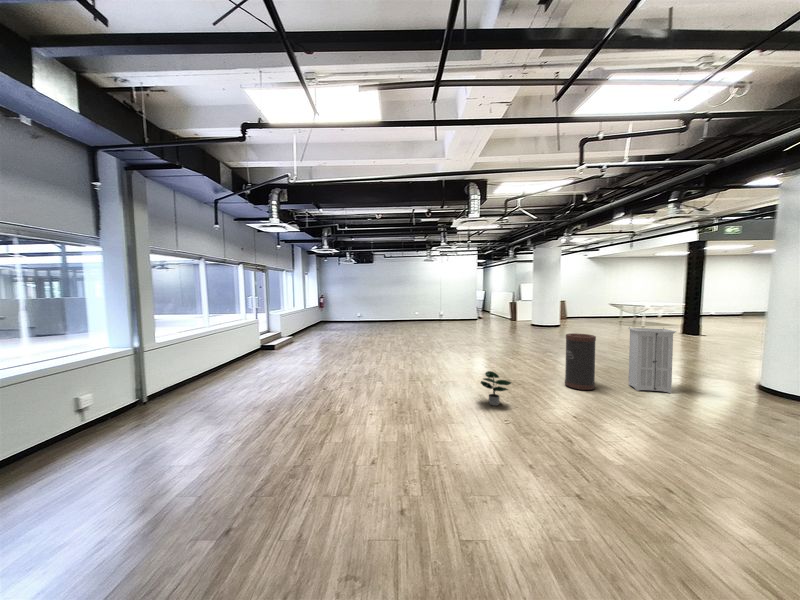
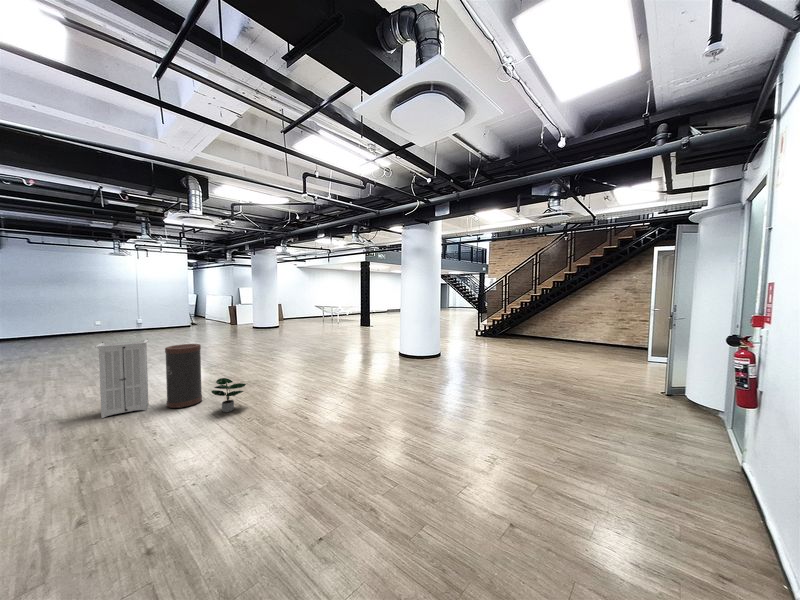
storage cabinet: present [628,327,676,393] -> present [95,339,149,418]
trash can: present [565,333,596,390] -> present [165,344,202,408]

